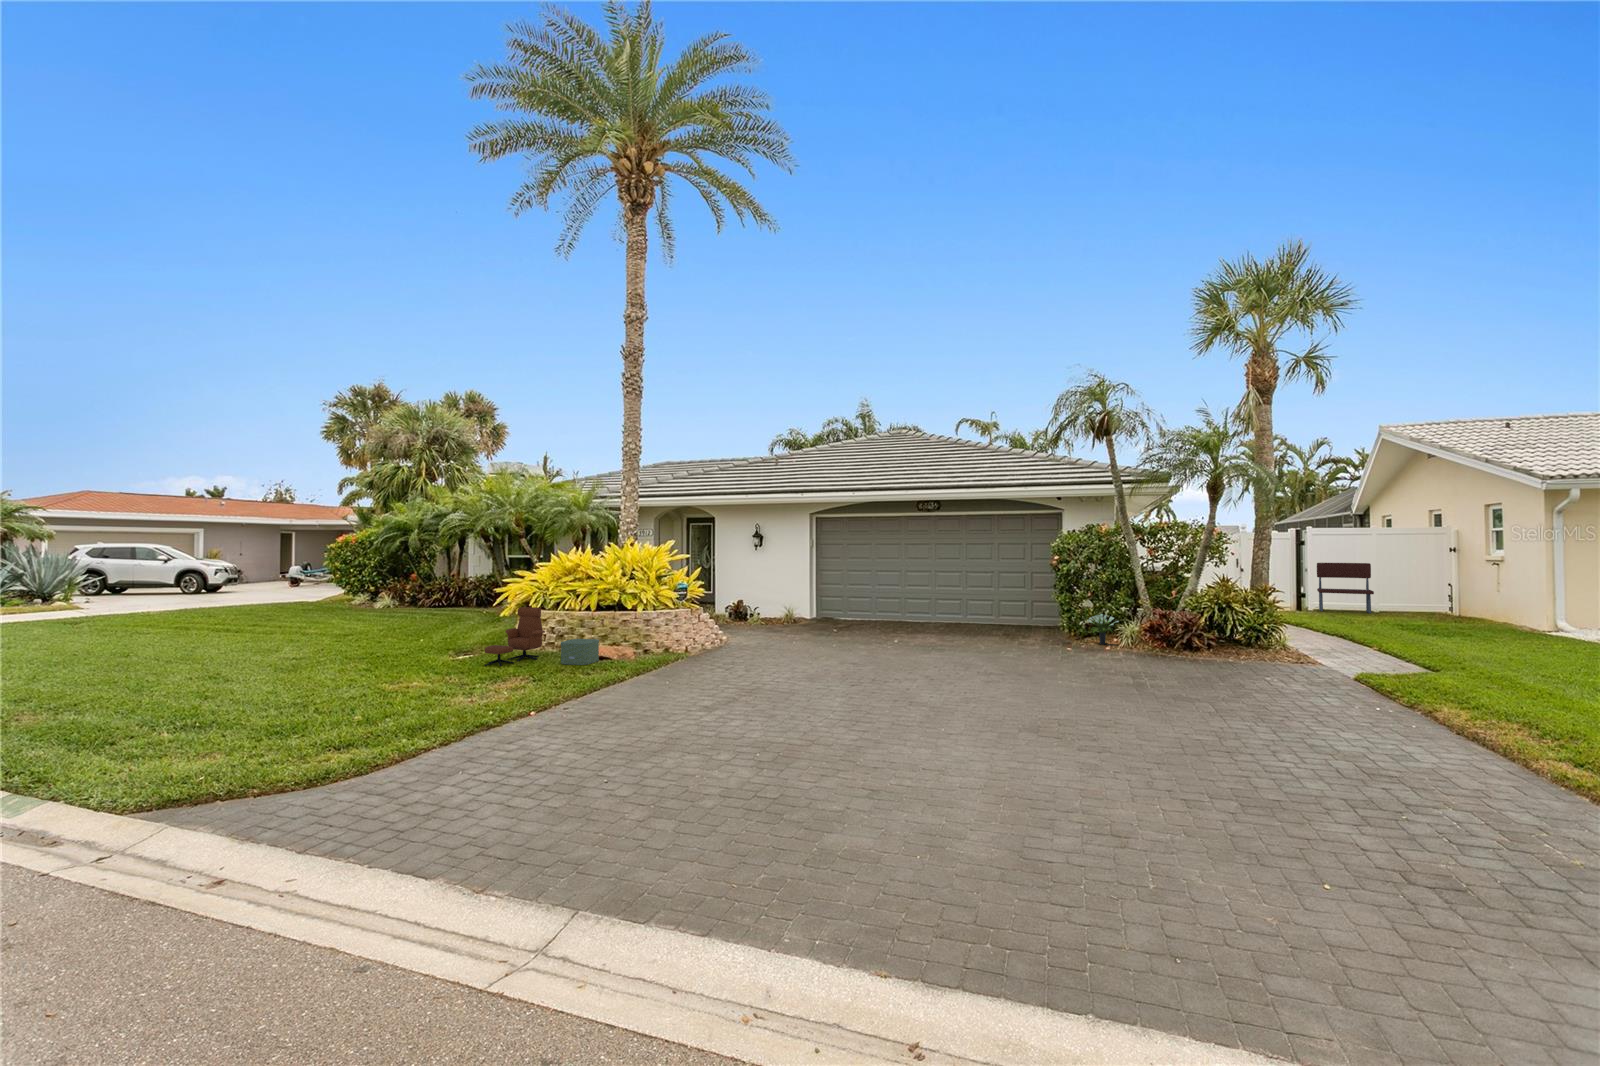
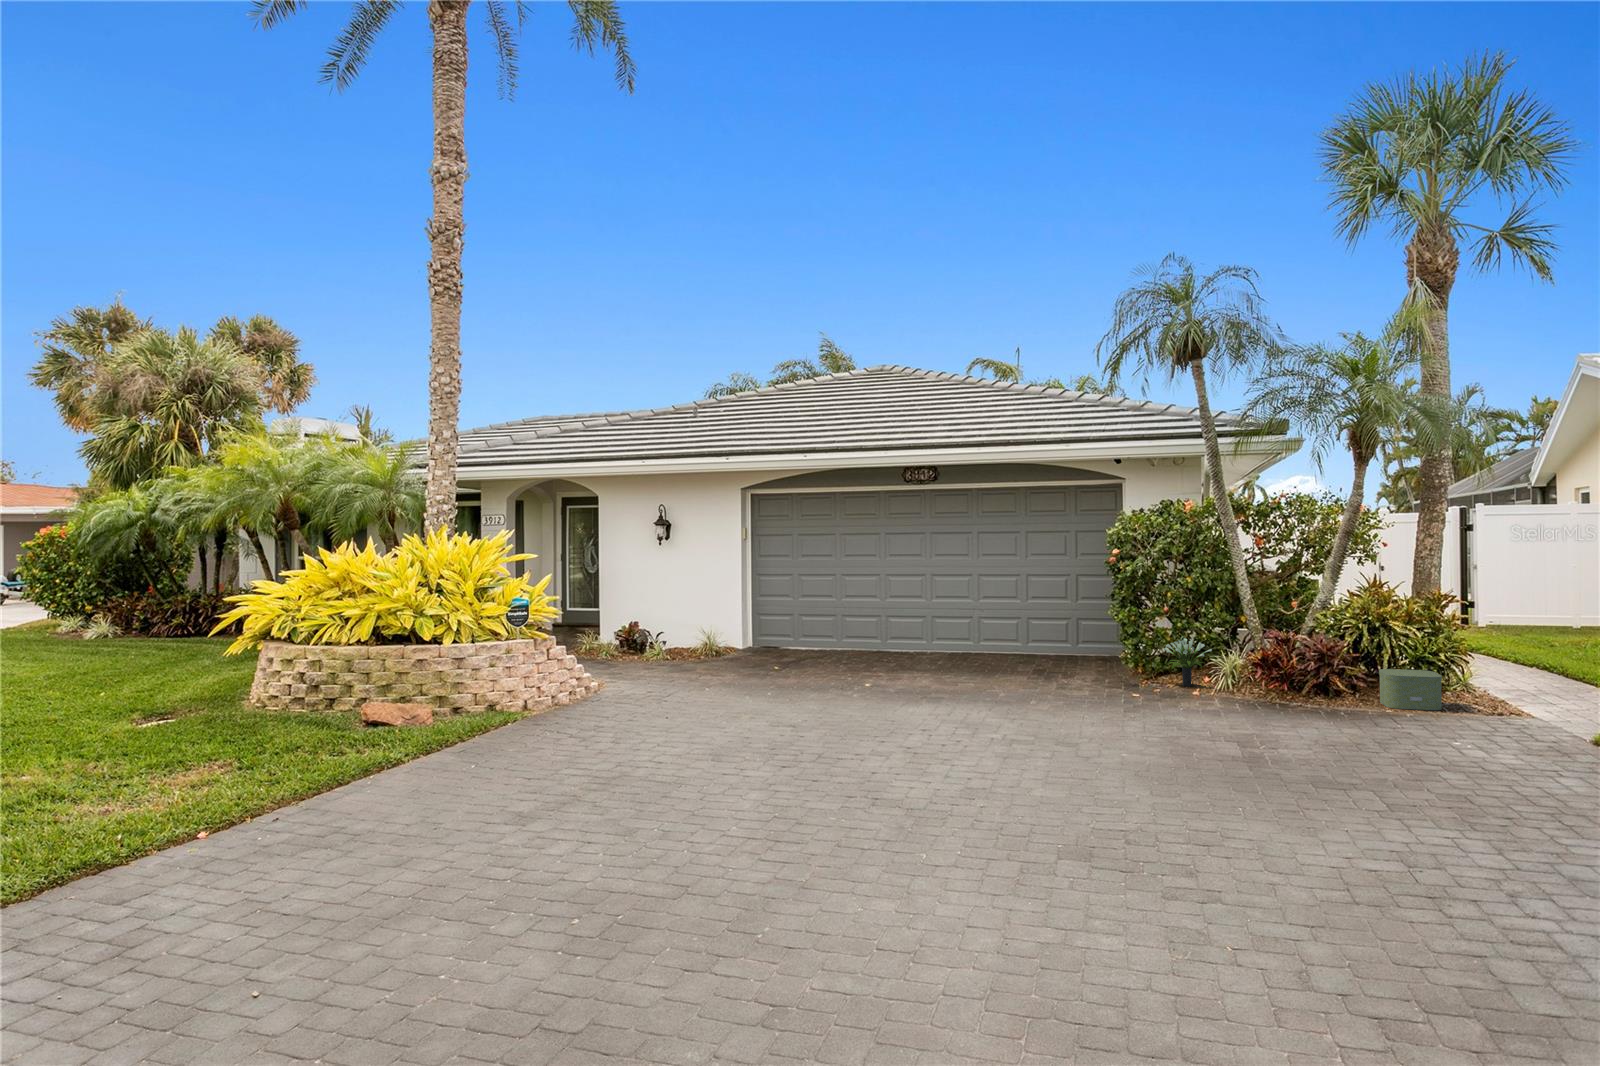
bench: present [1317,563,1374,613] -> none [1493,557,1578,631]
lounge chair: present [485,607,545,666] -> none [178,640,289,739]
storage box: present [561,639,599,665] -> present [1379,669,1442,710]

